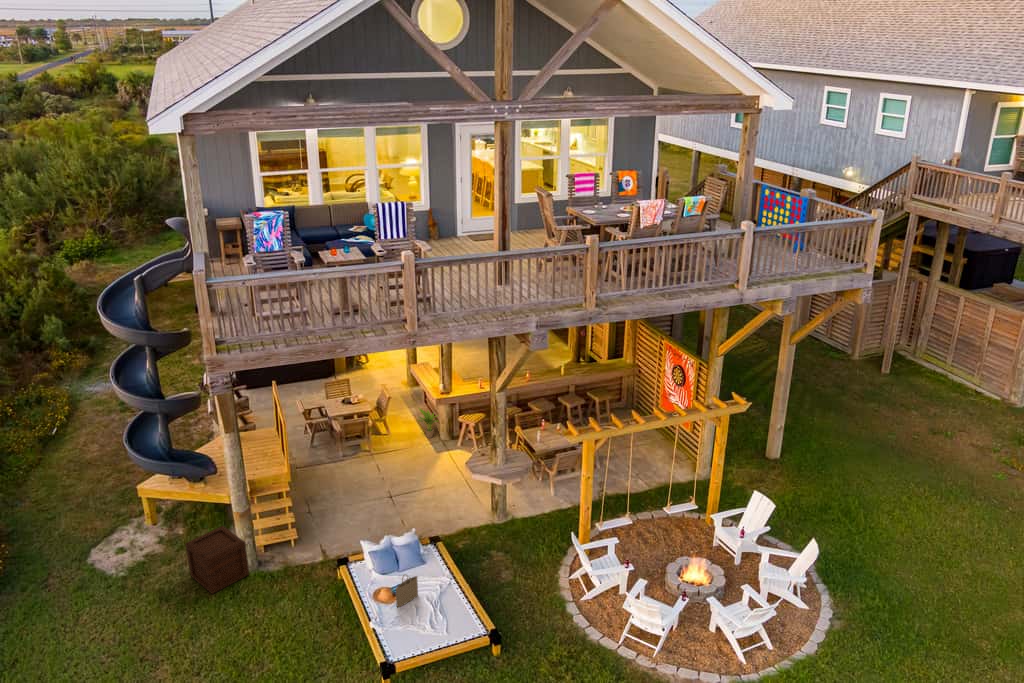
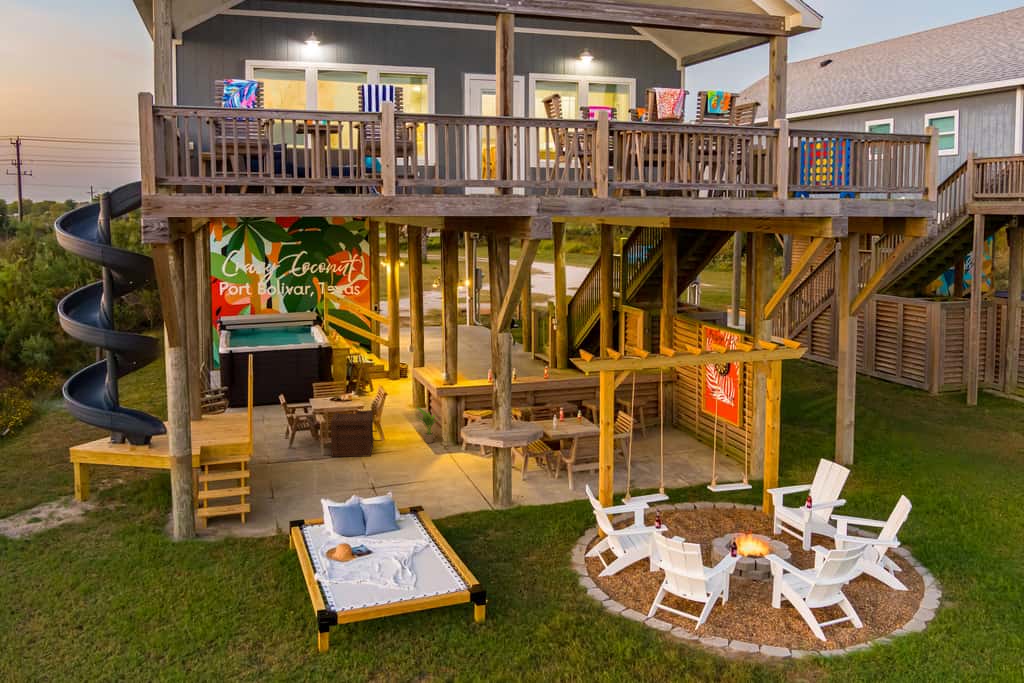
wooden crate: present [185,526,249,594] -> present [331,410,373,457]
tote bag: present [396,574,418,607] -> none [352,516,383,559]

